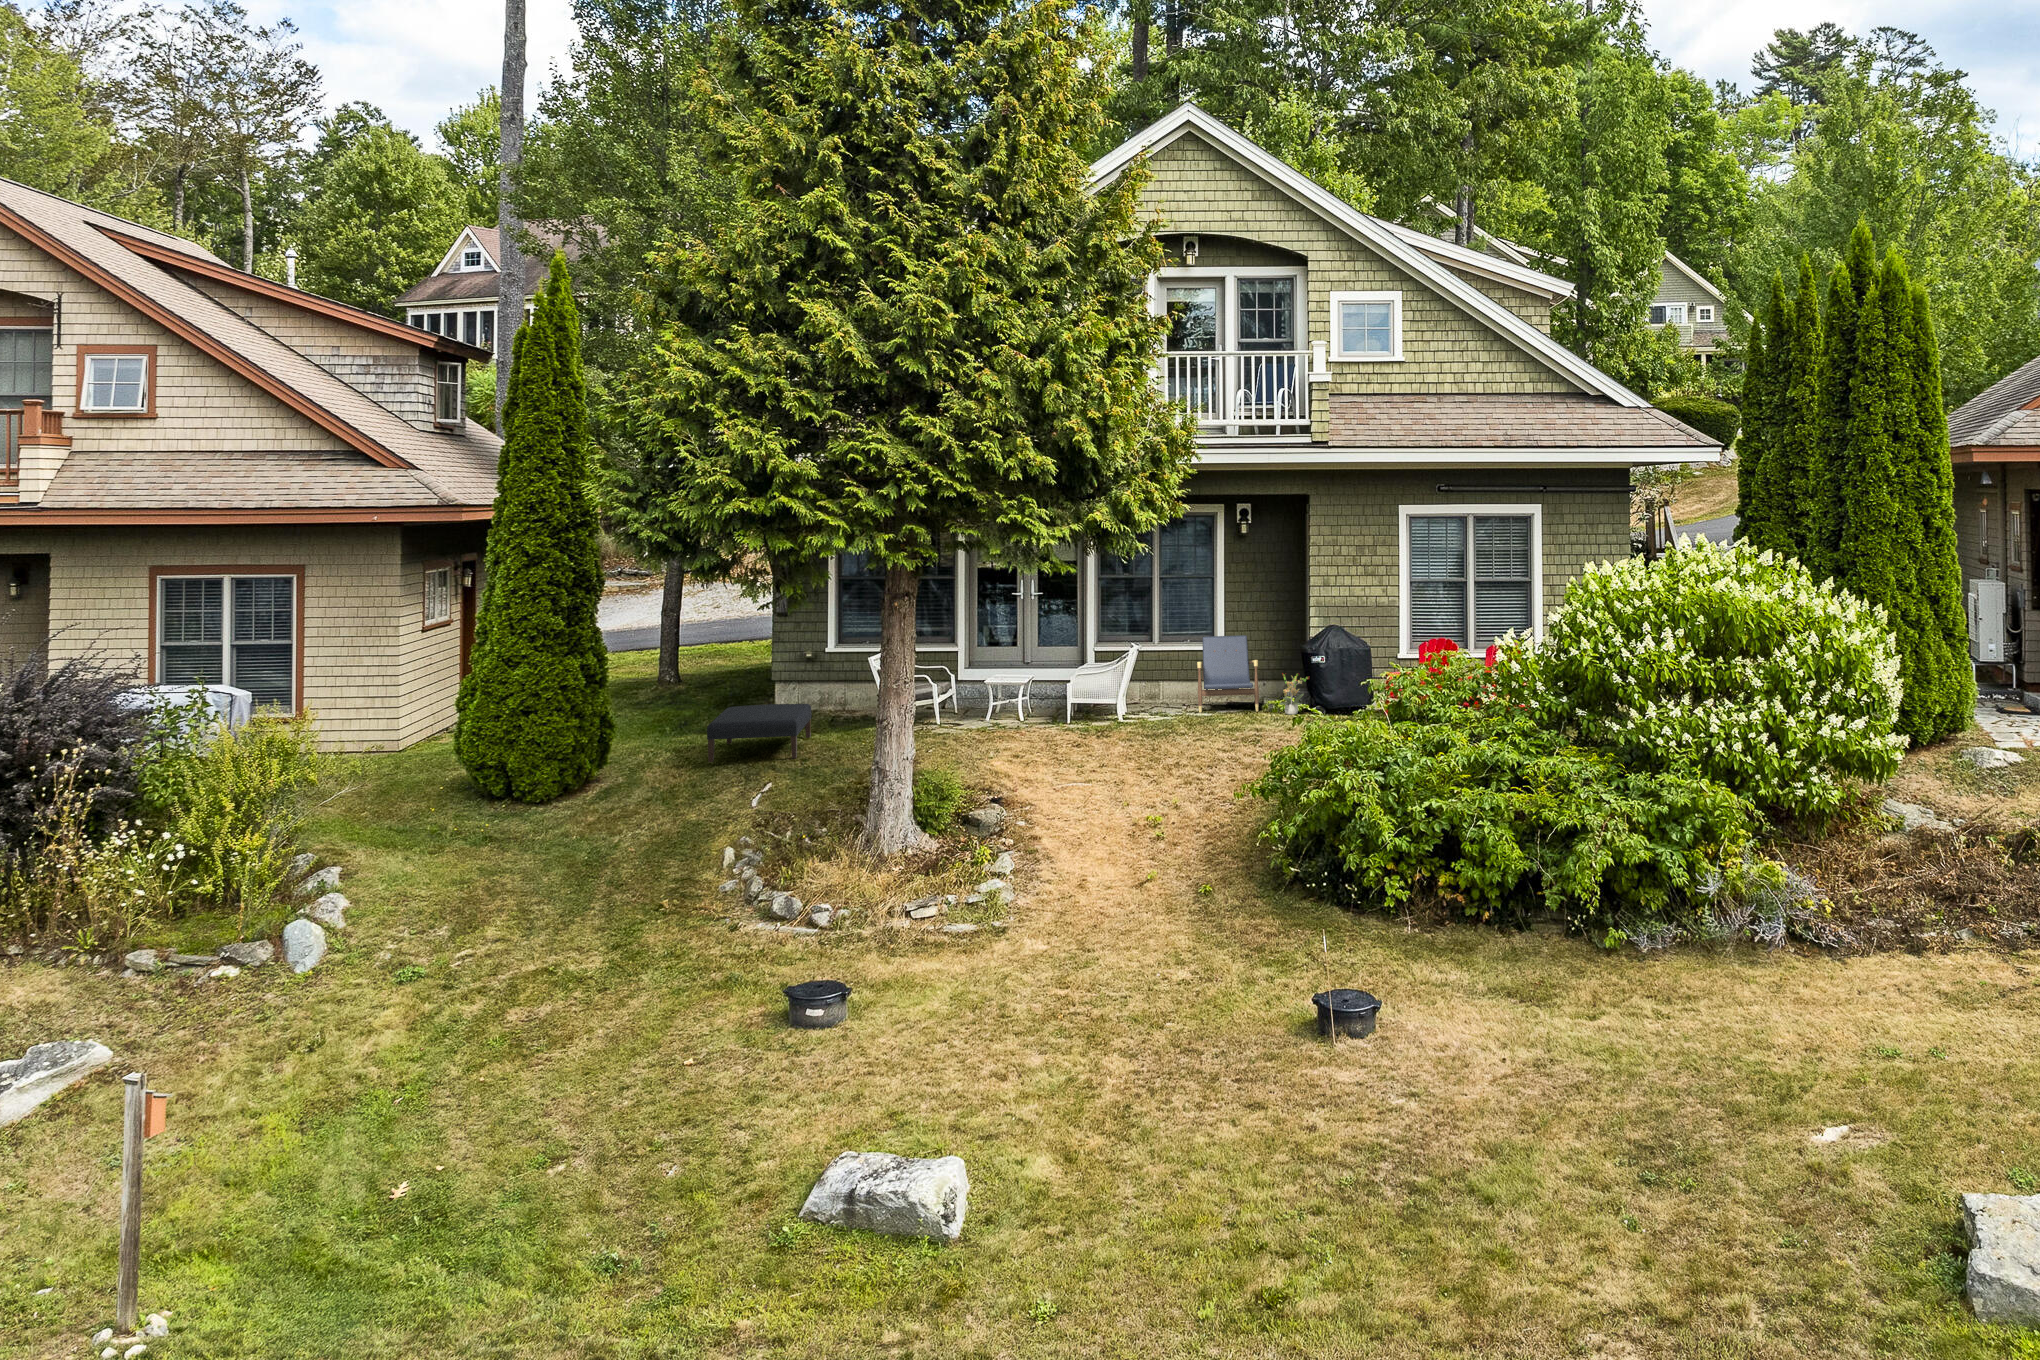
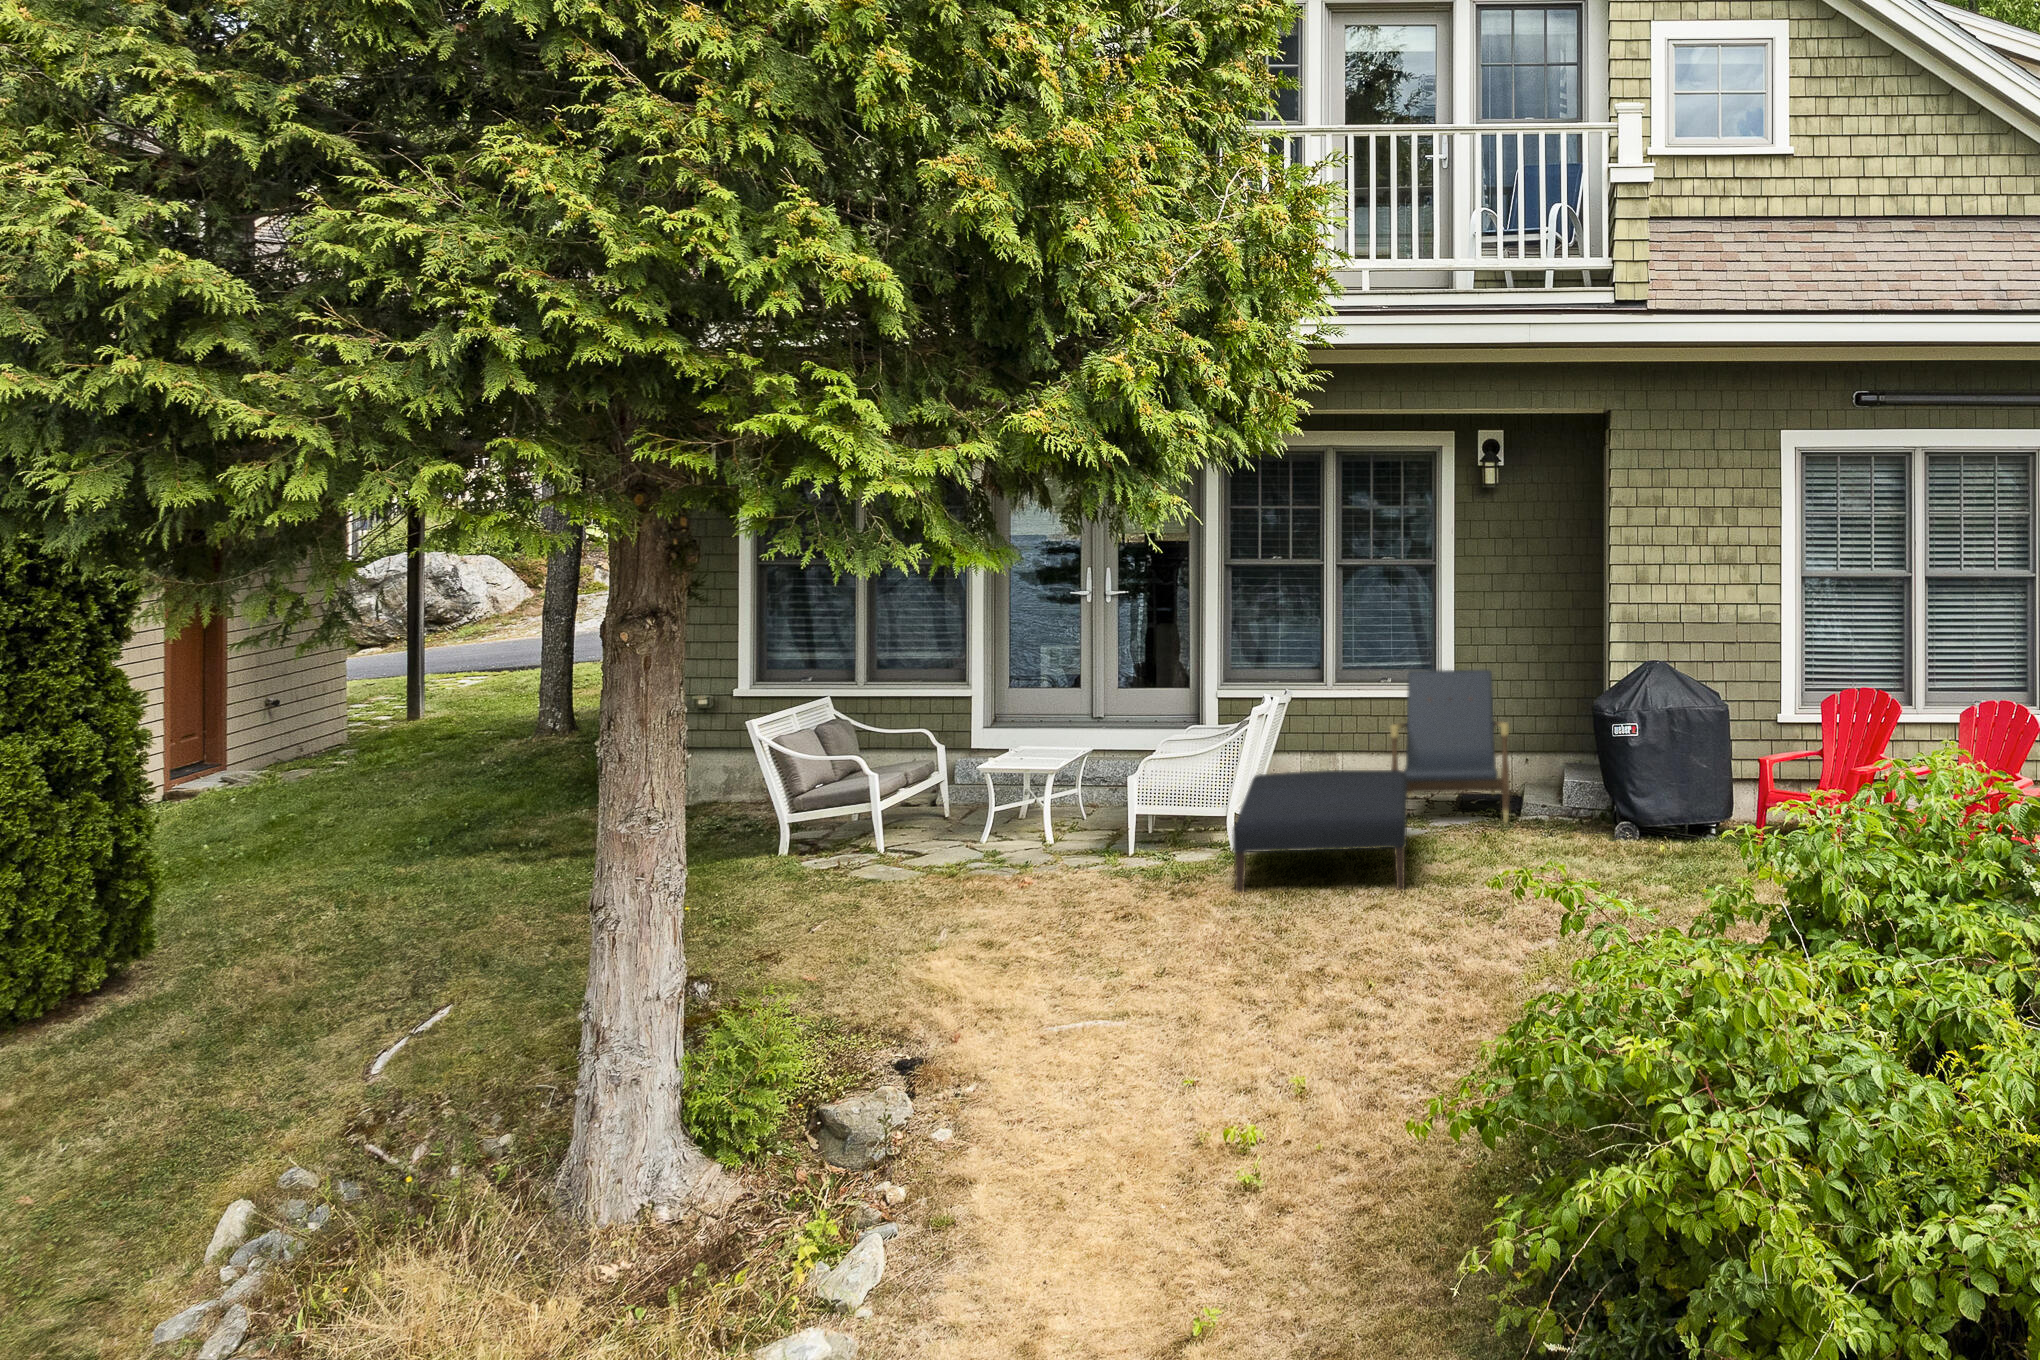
potted plant: present [1279,674,1308,715] -> none [1548,750,1610,837]
ottoman: present [707,704,812,762] -> present [1232,770,1408,893]

